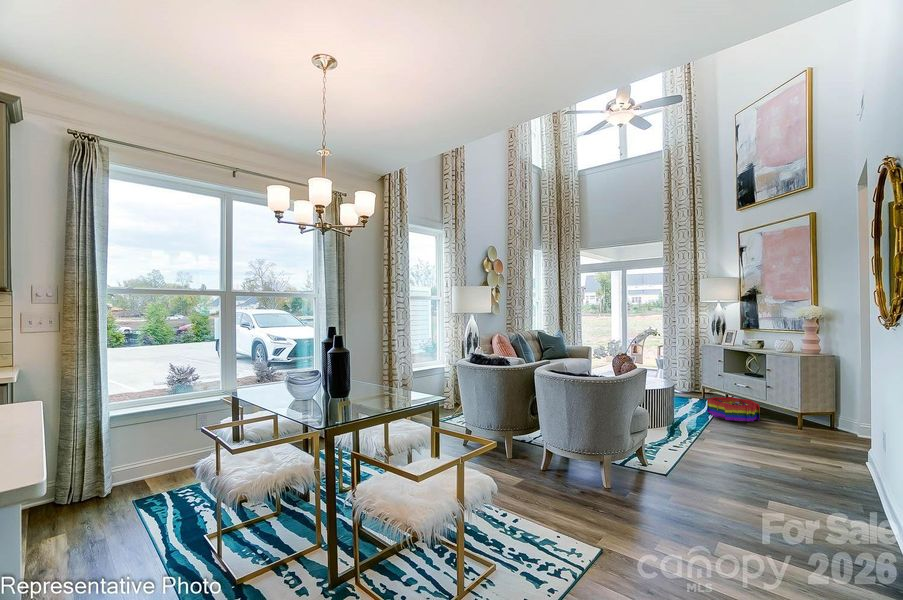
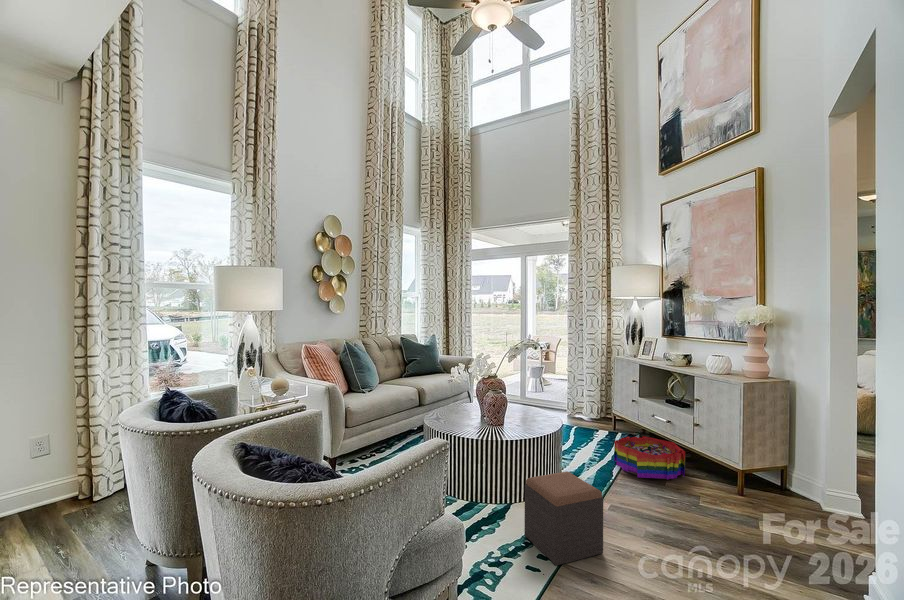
footstool: none [659,406,709,450] -> present [525,471,603,565]

